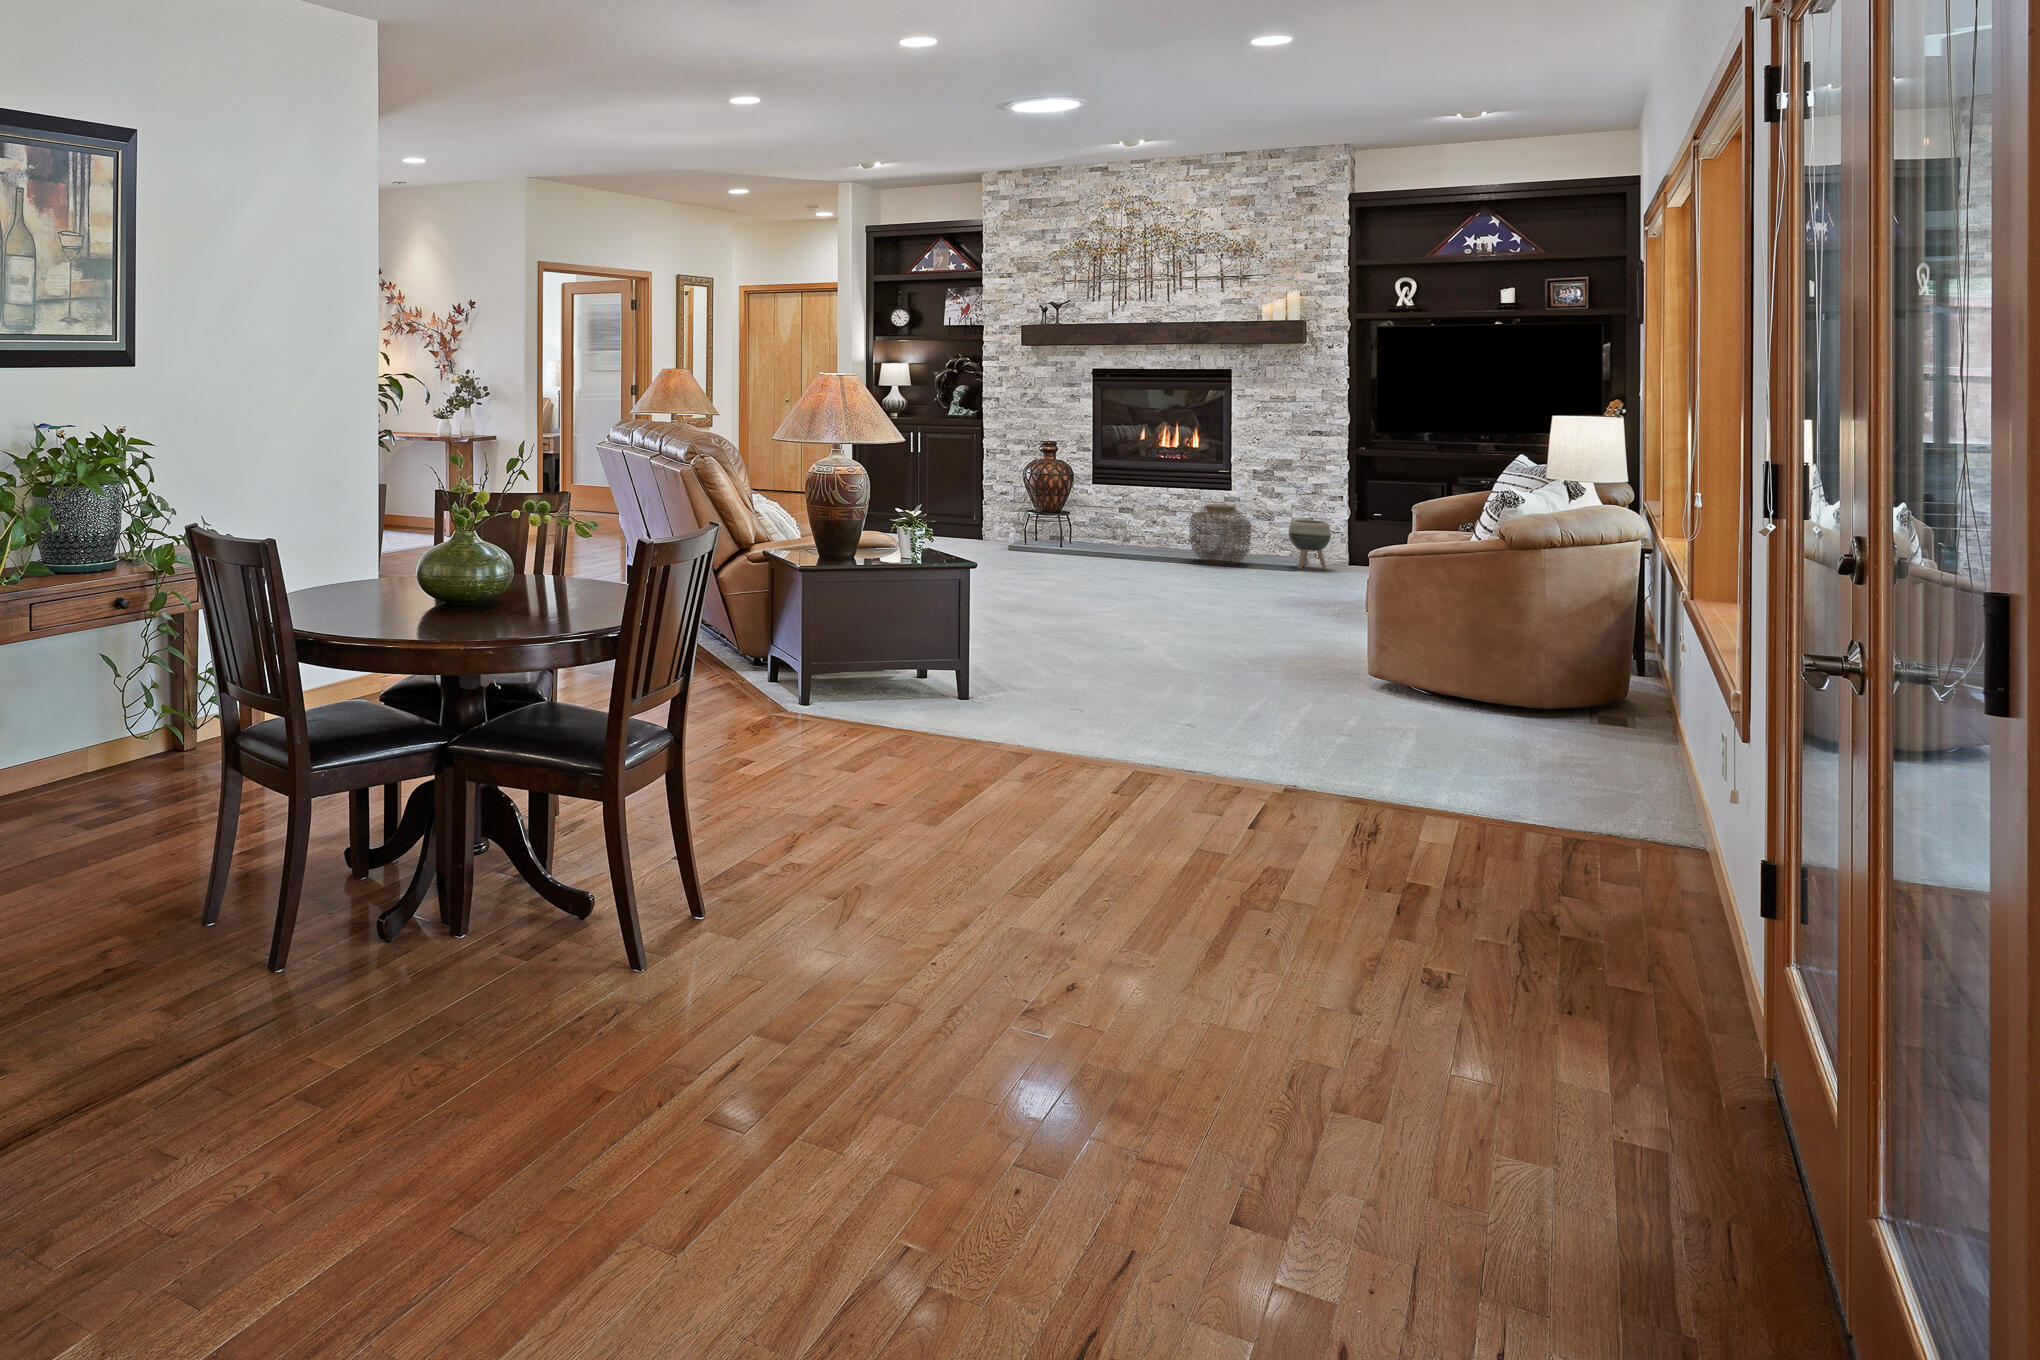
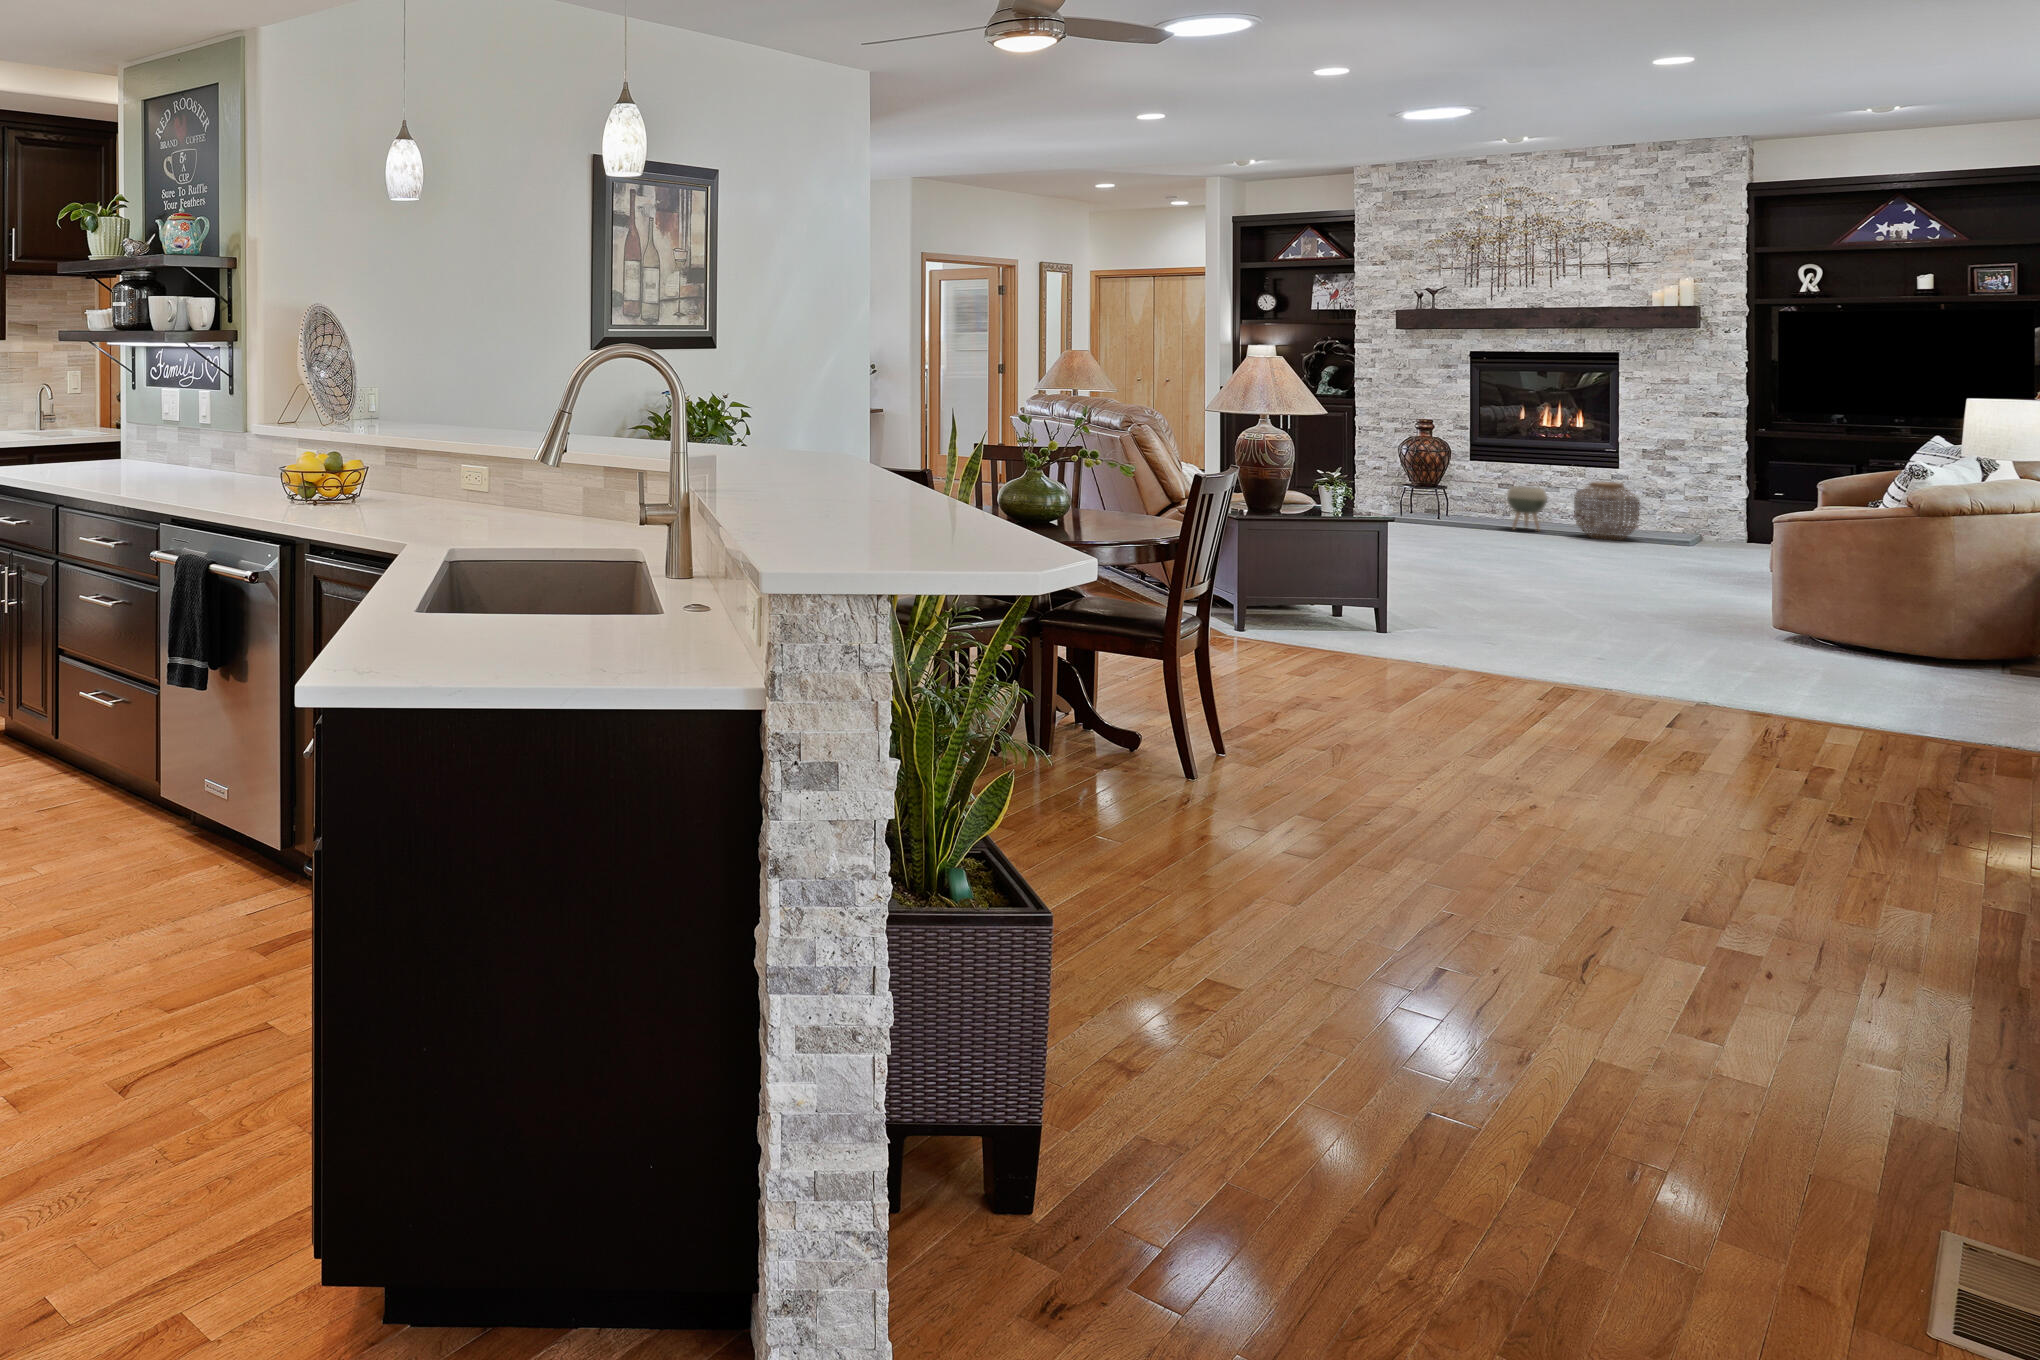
planter: present [1289,520,1331,570] -> present [1507,486,1547,530]

